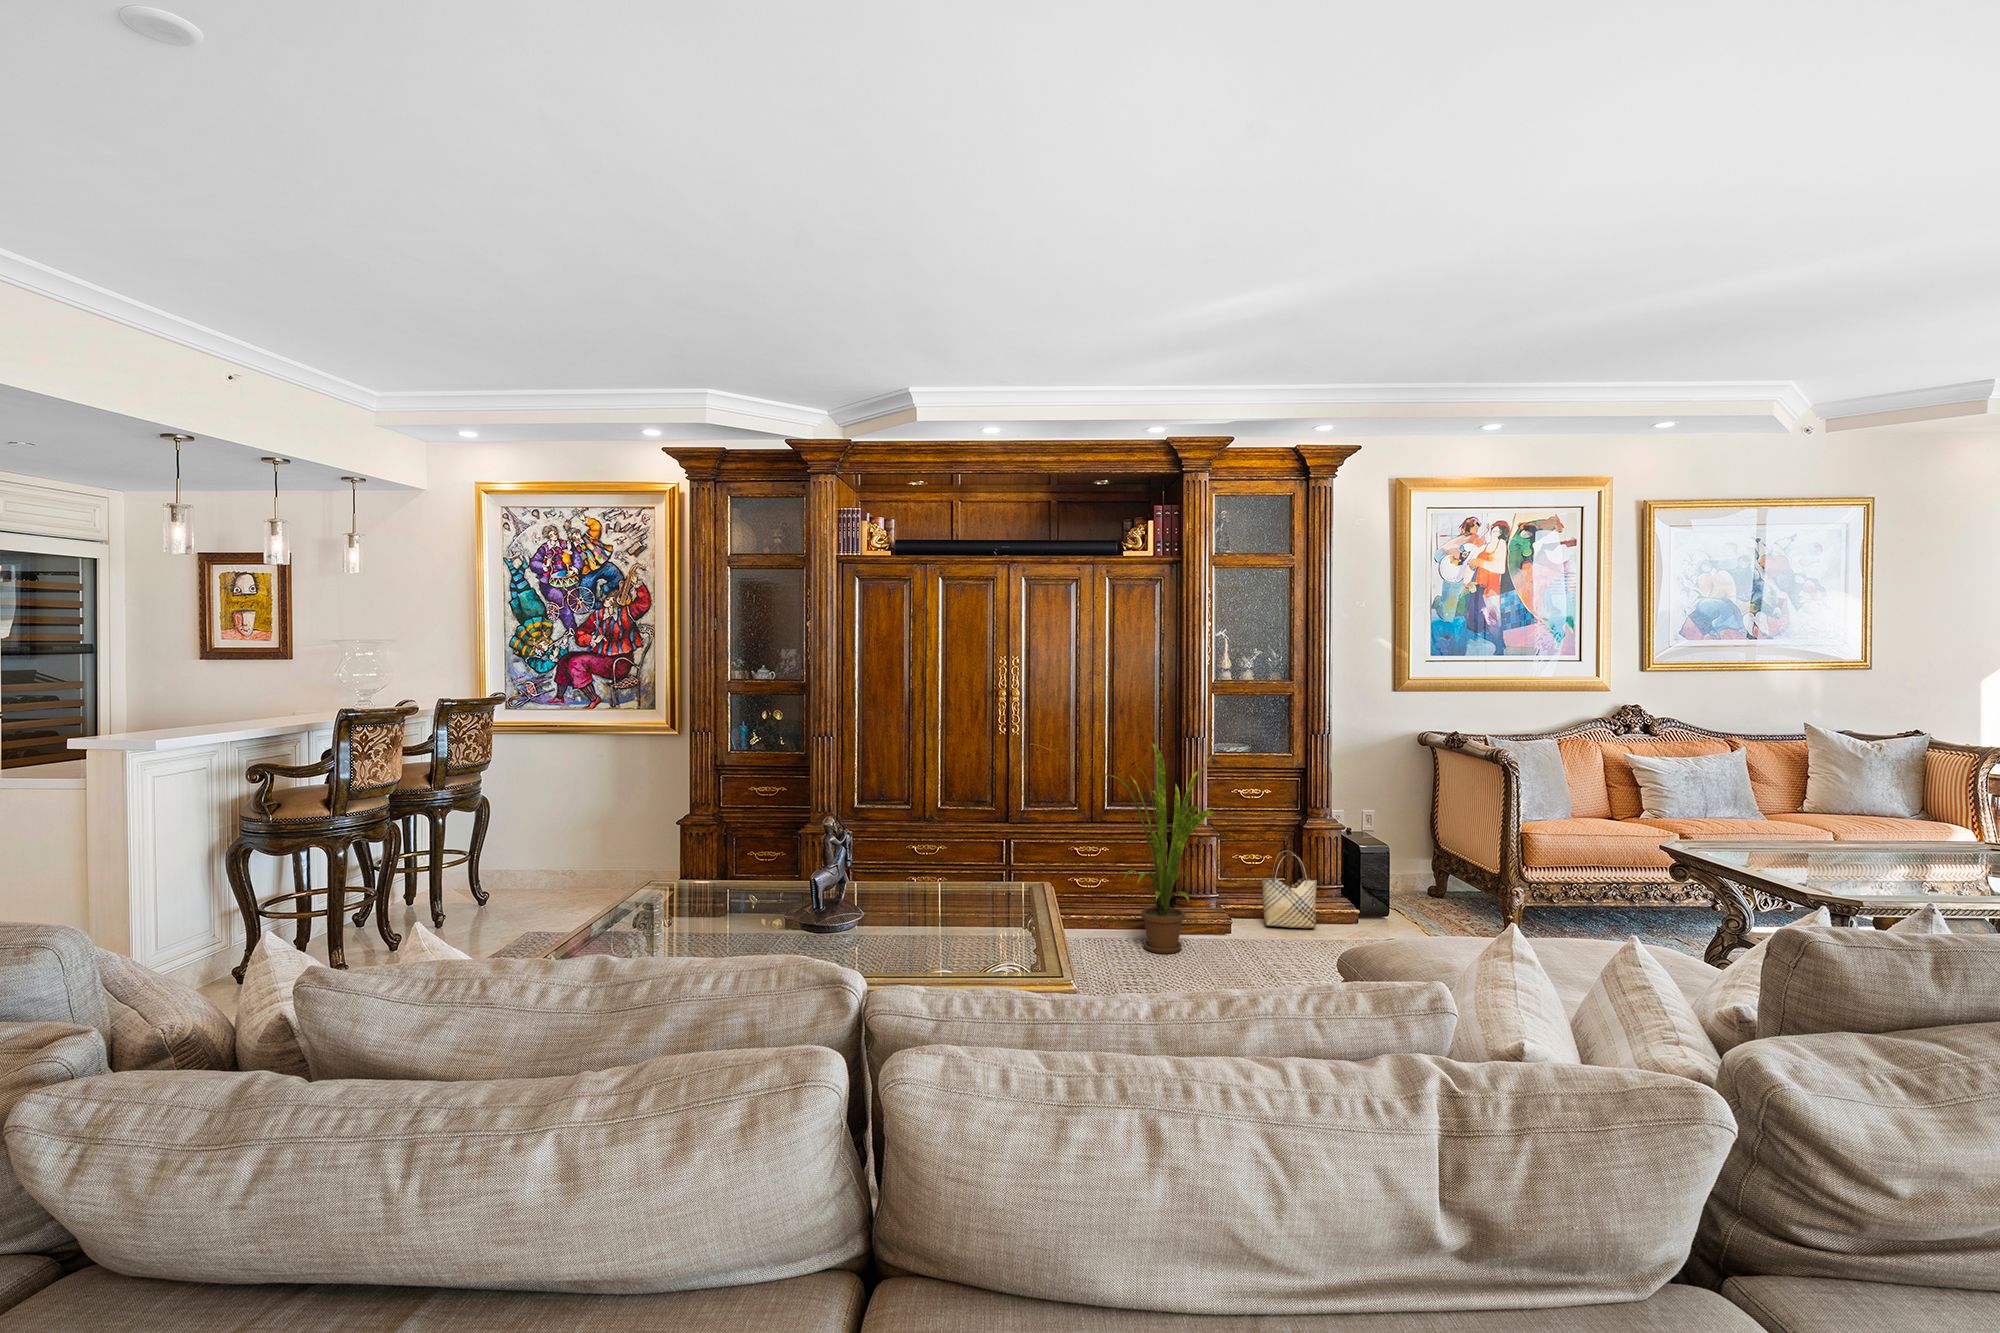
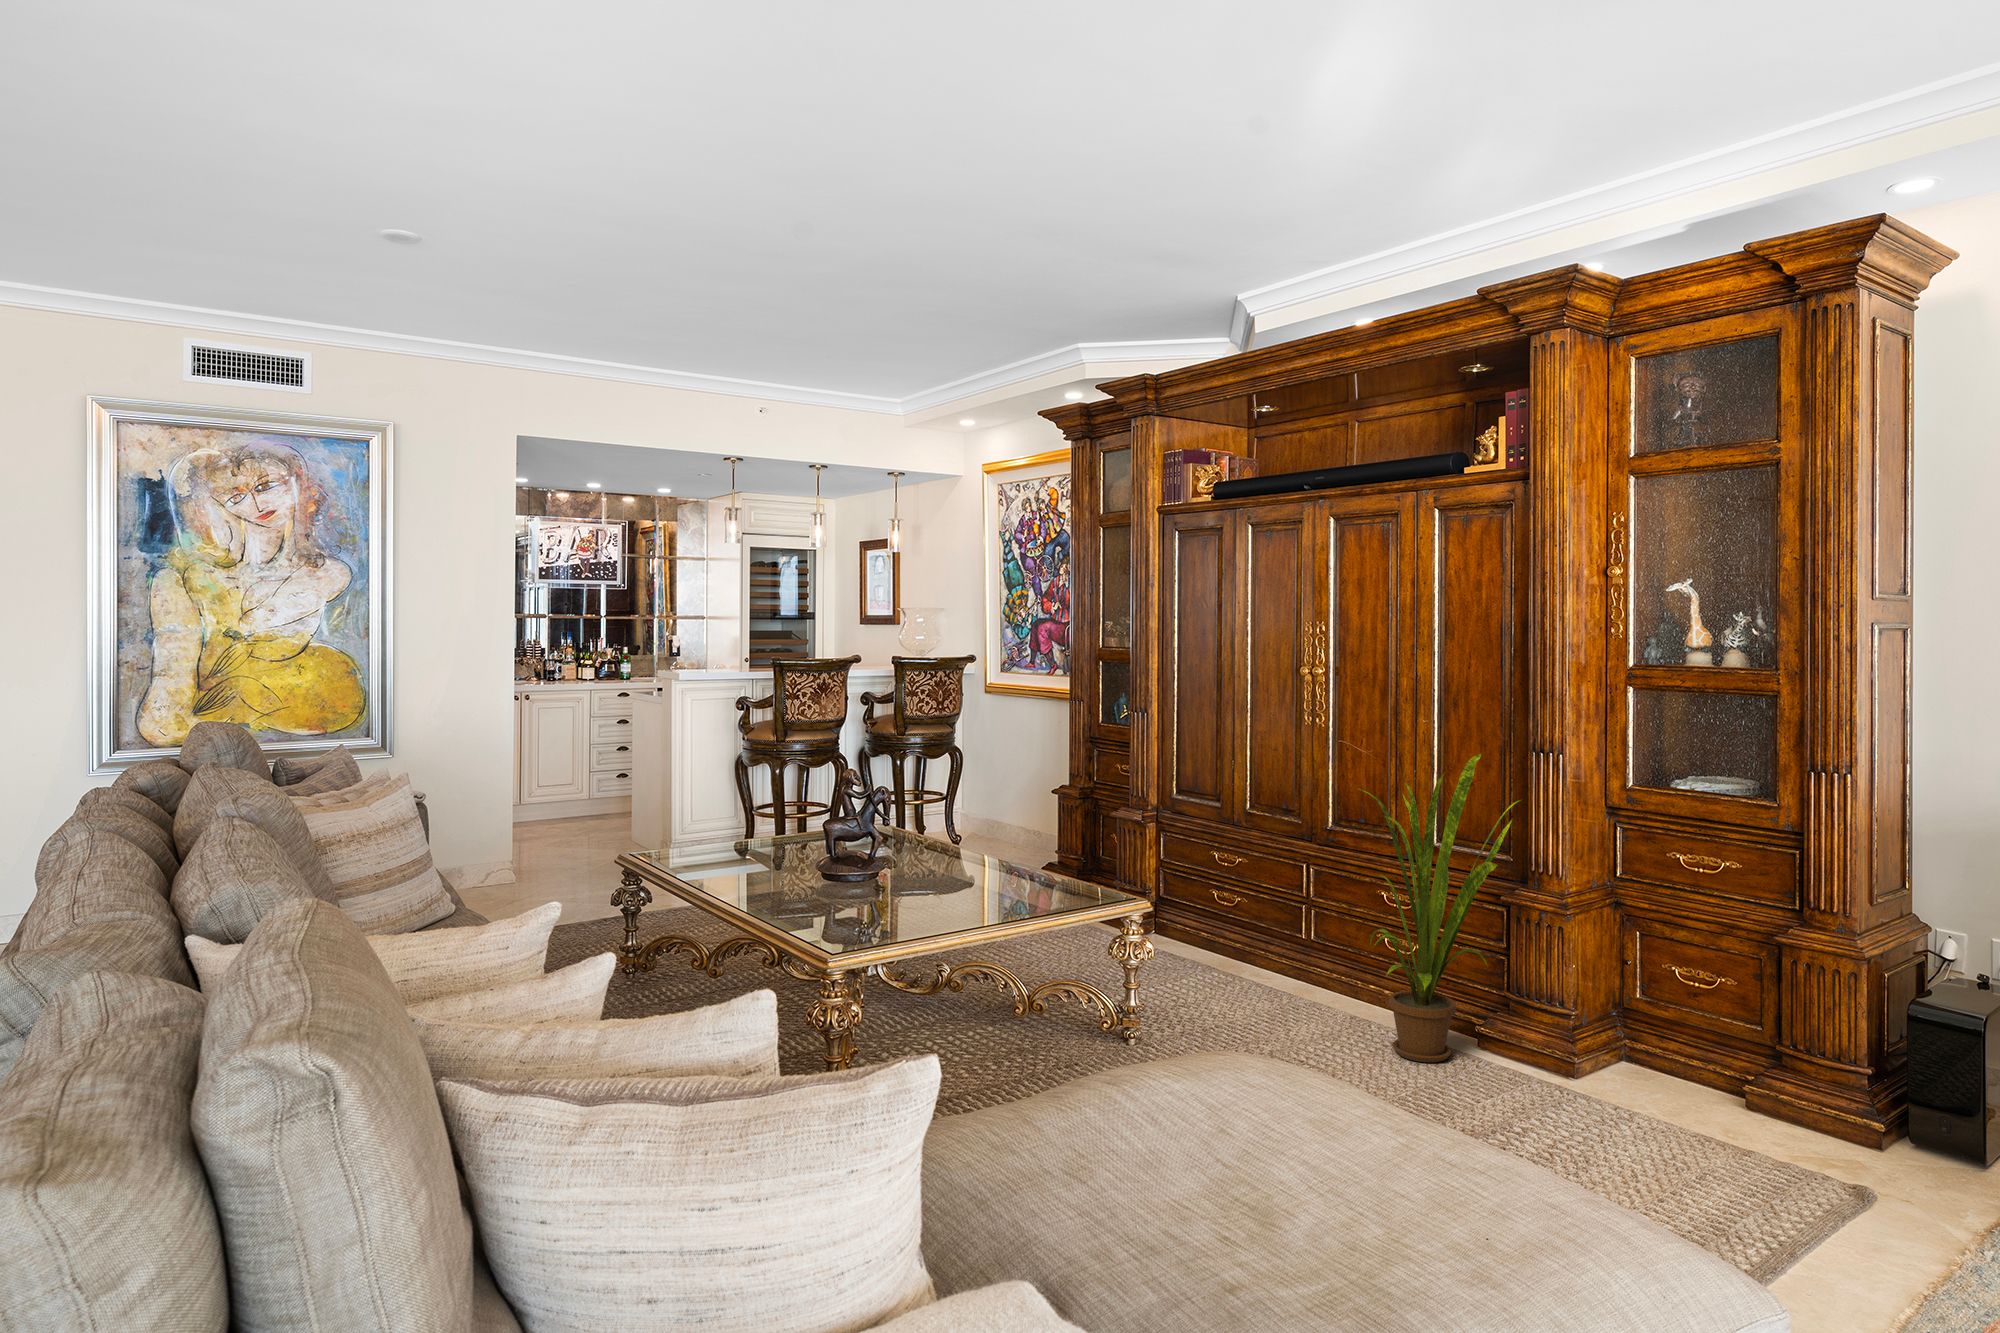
woven basket: present [1261,850,1317,928] -> none [1656,965,1764,1109]

